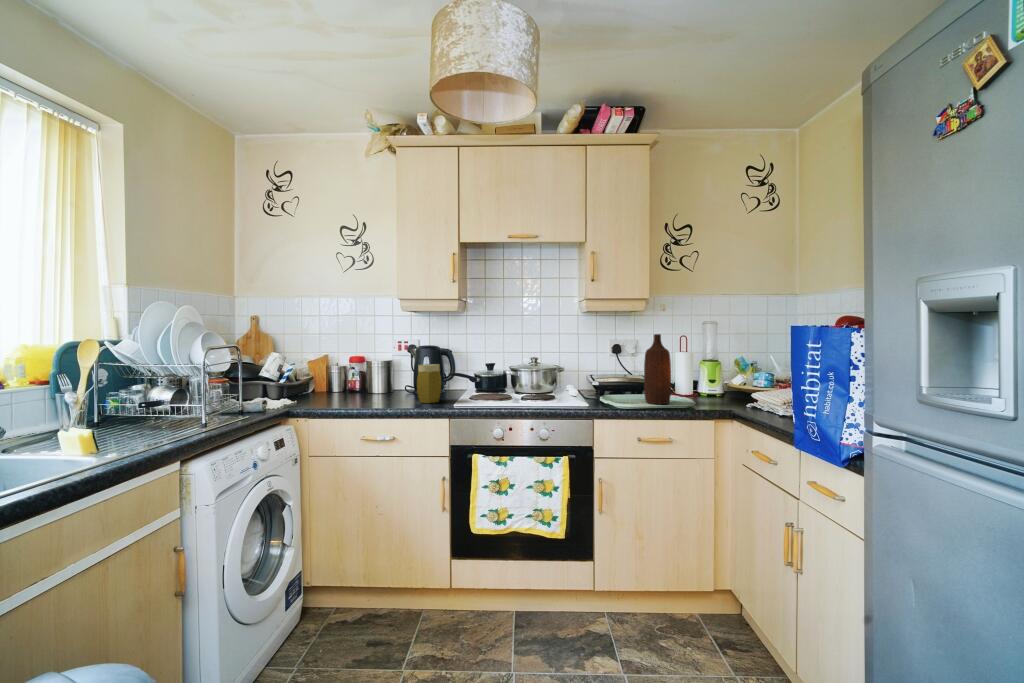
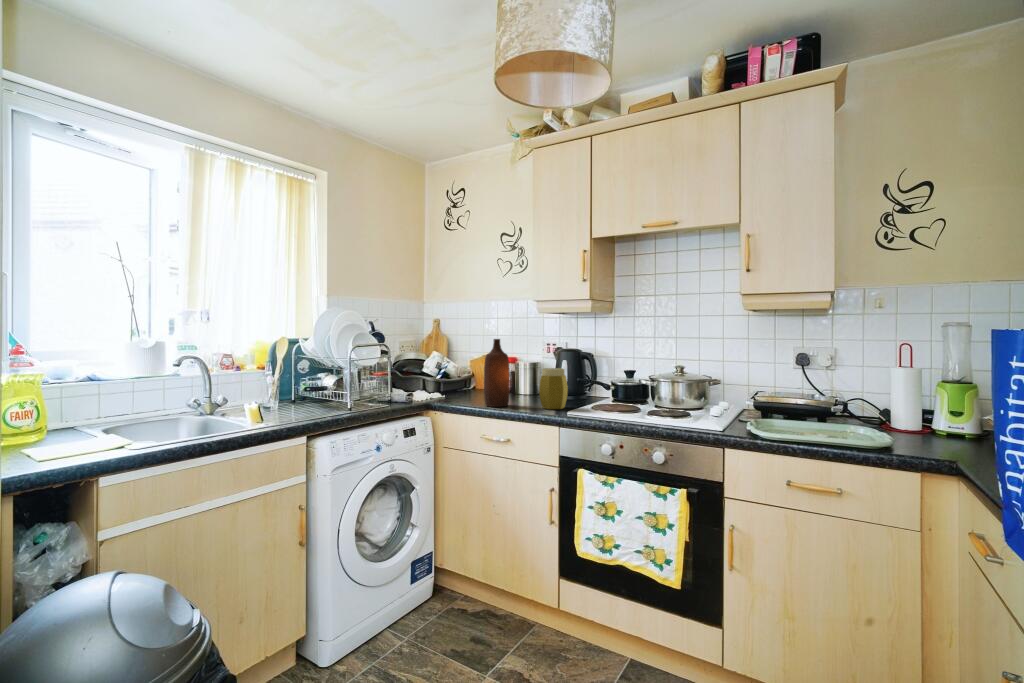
bottle: present [644,334,671,404] -> present [484,339,510,407]

